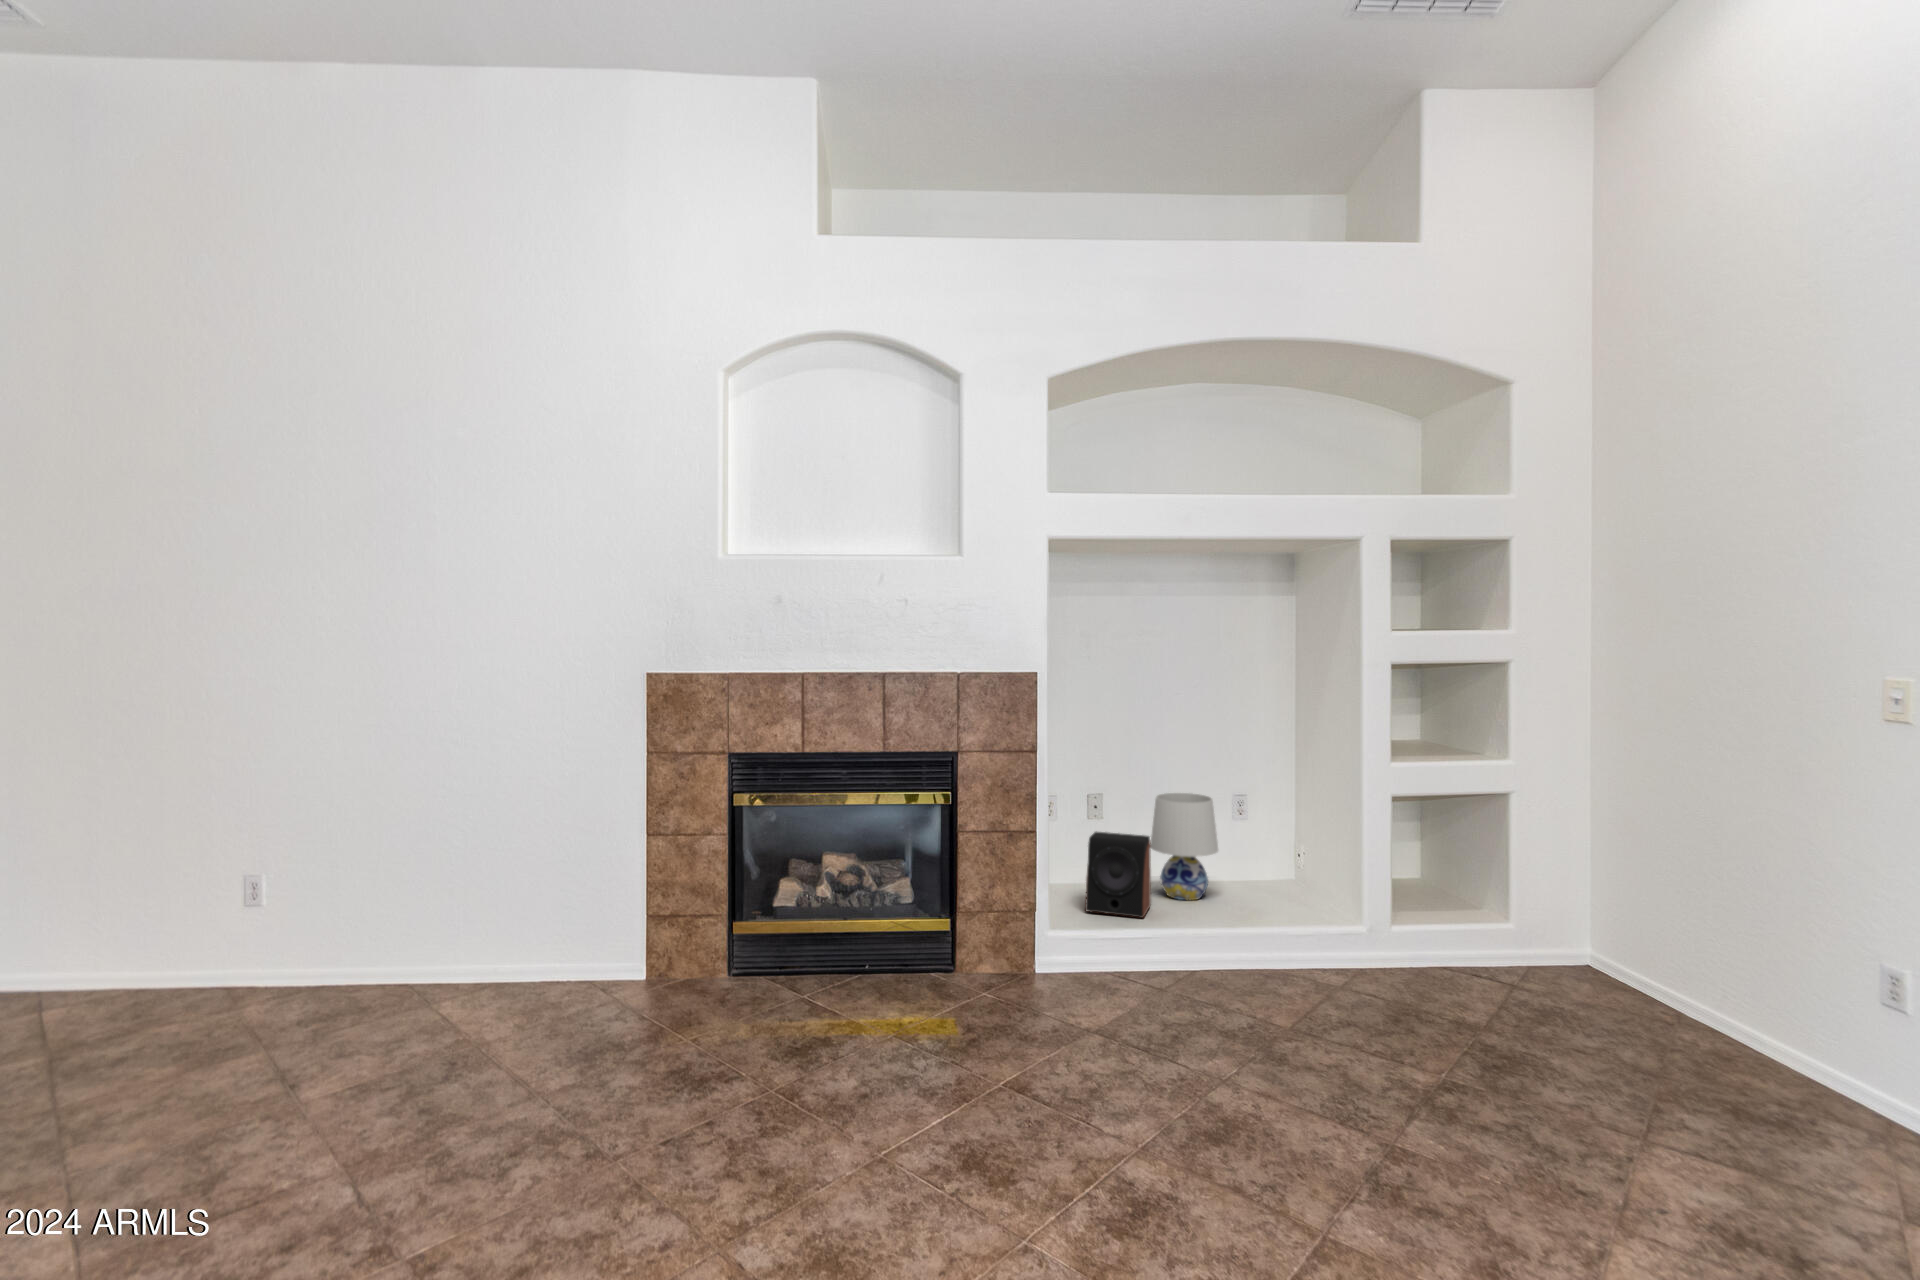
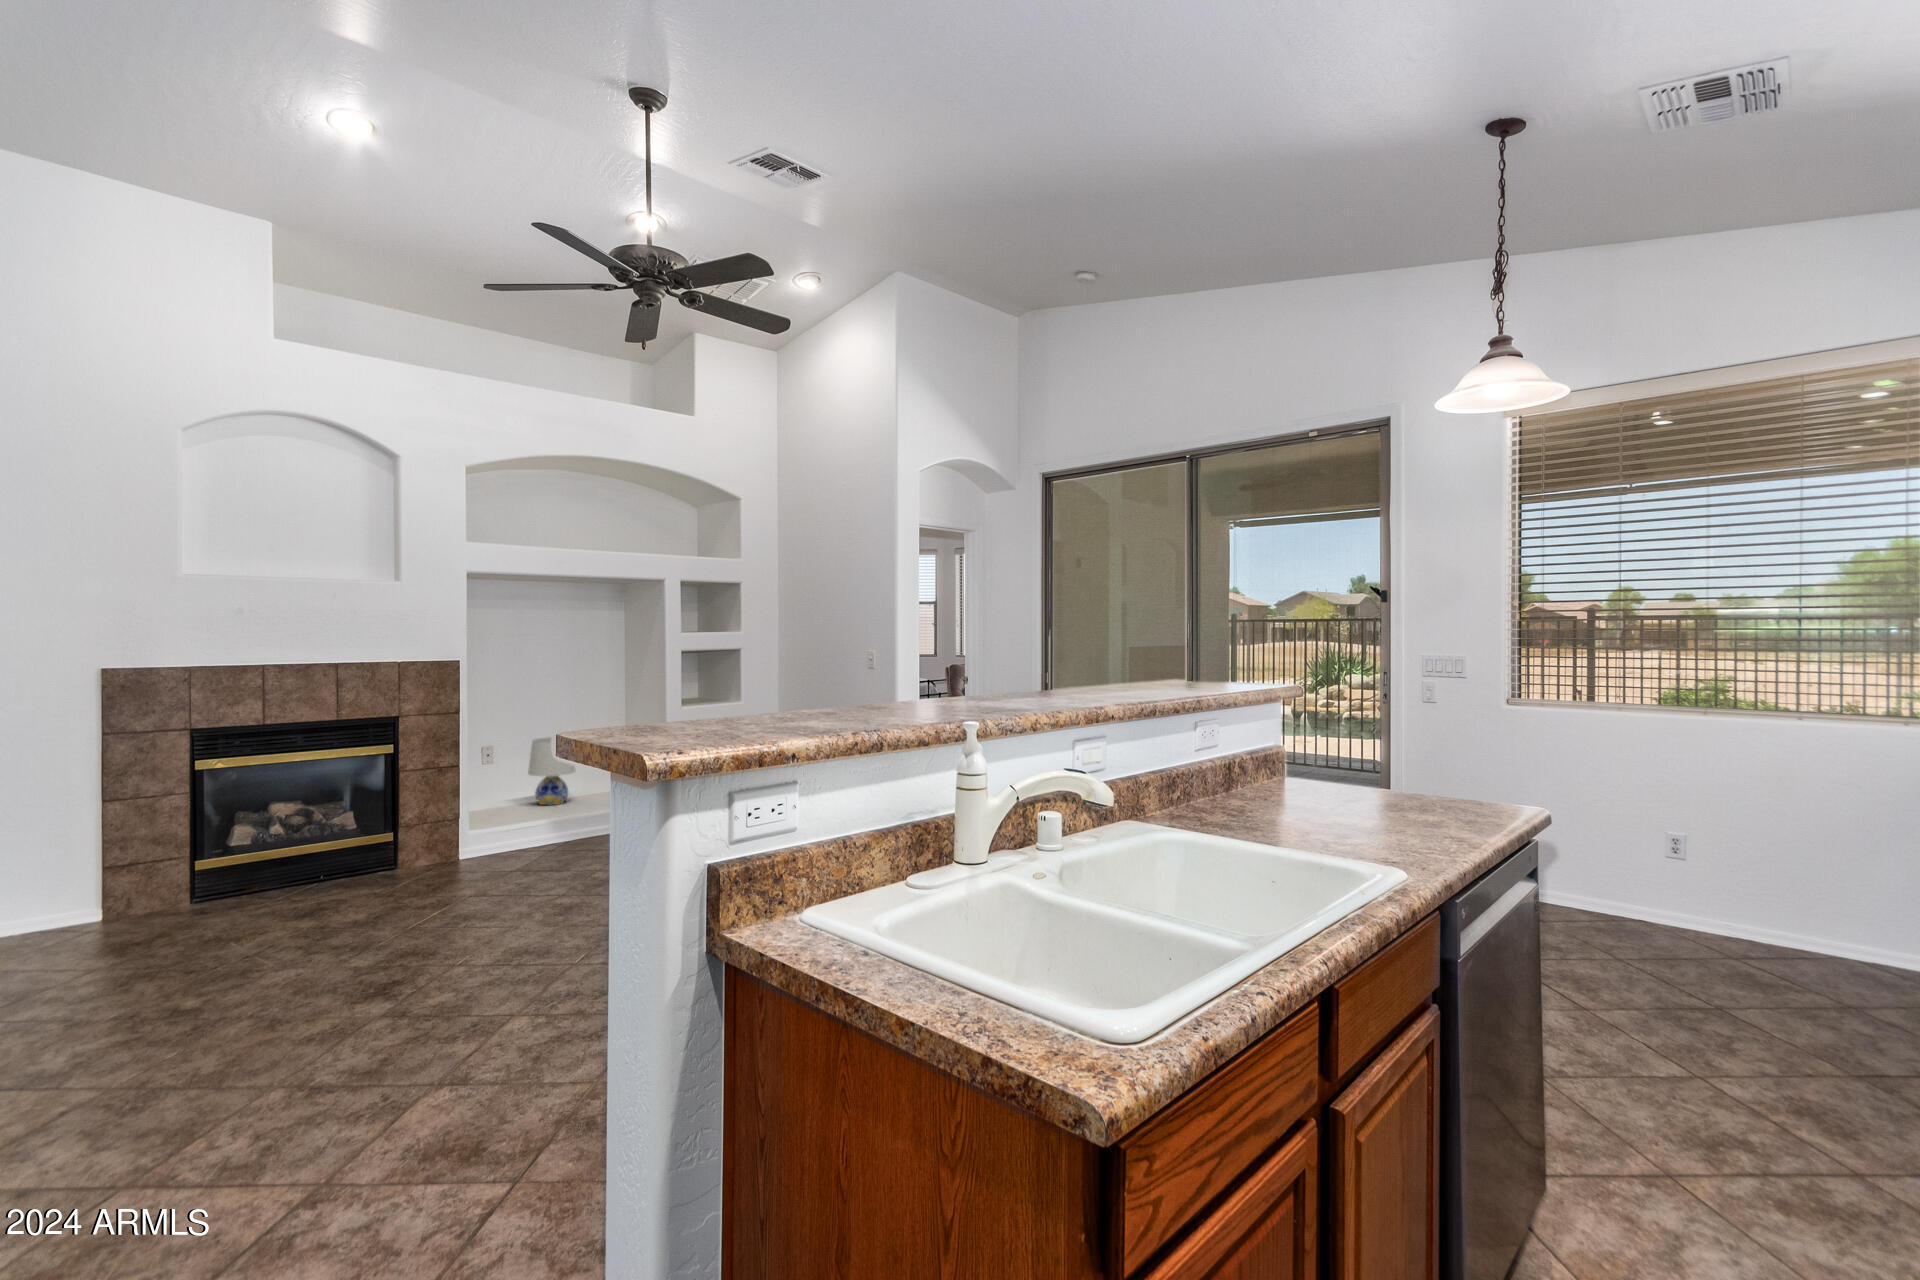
speaker: present [1085,832,1151,918] -> none [488,765,532,819]

